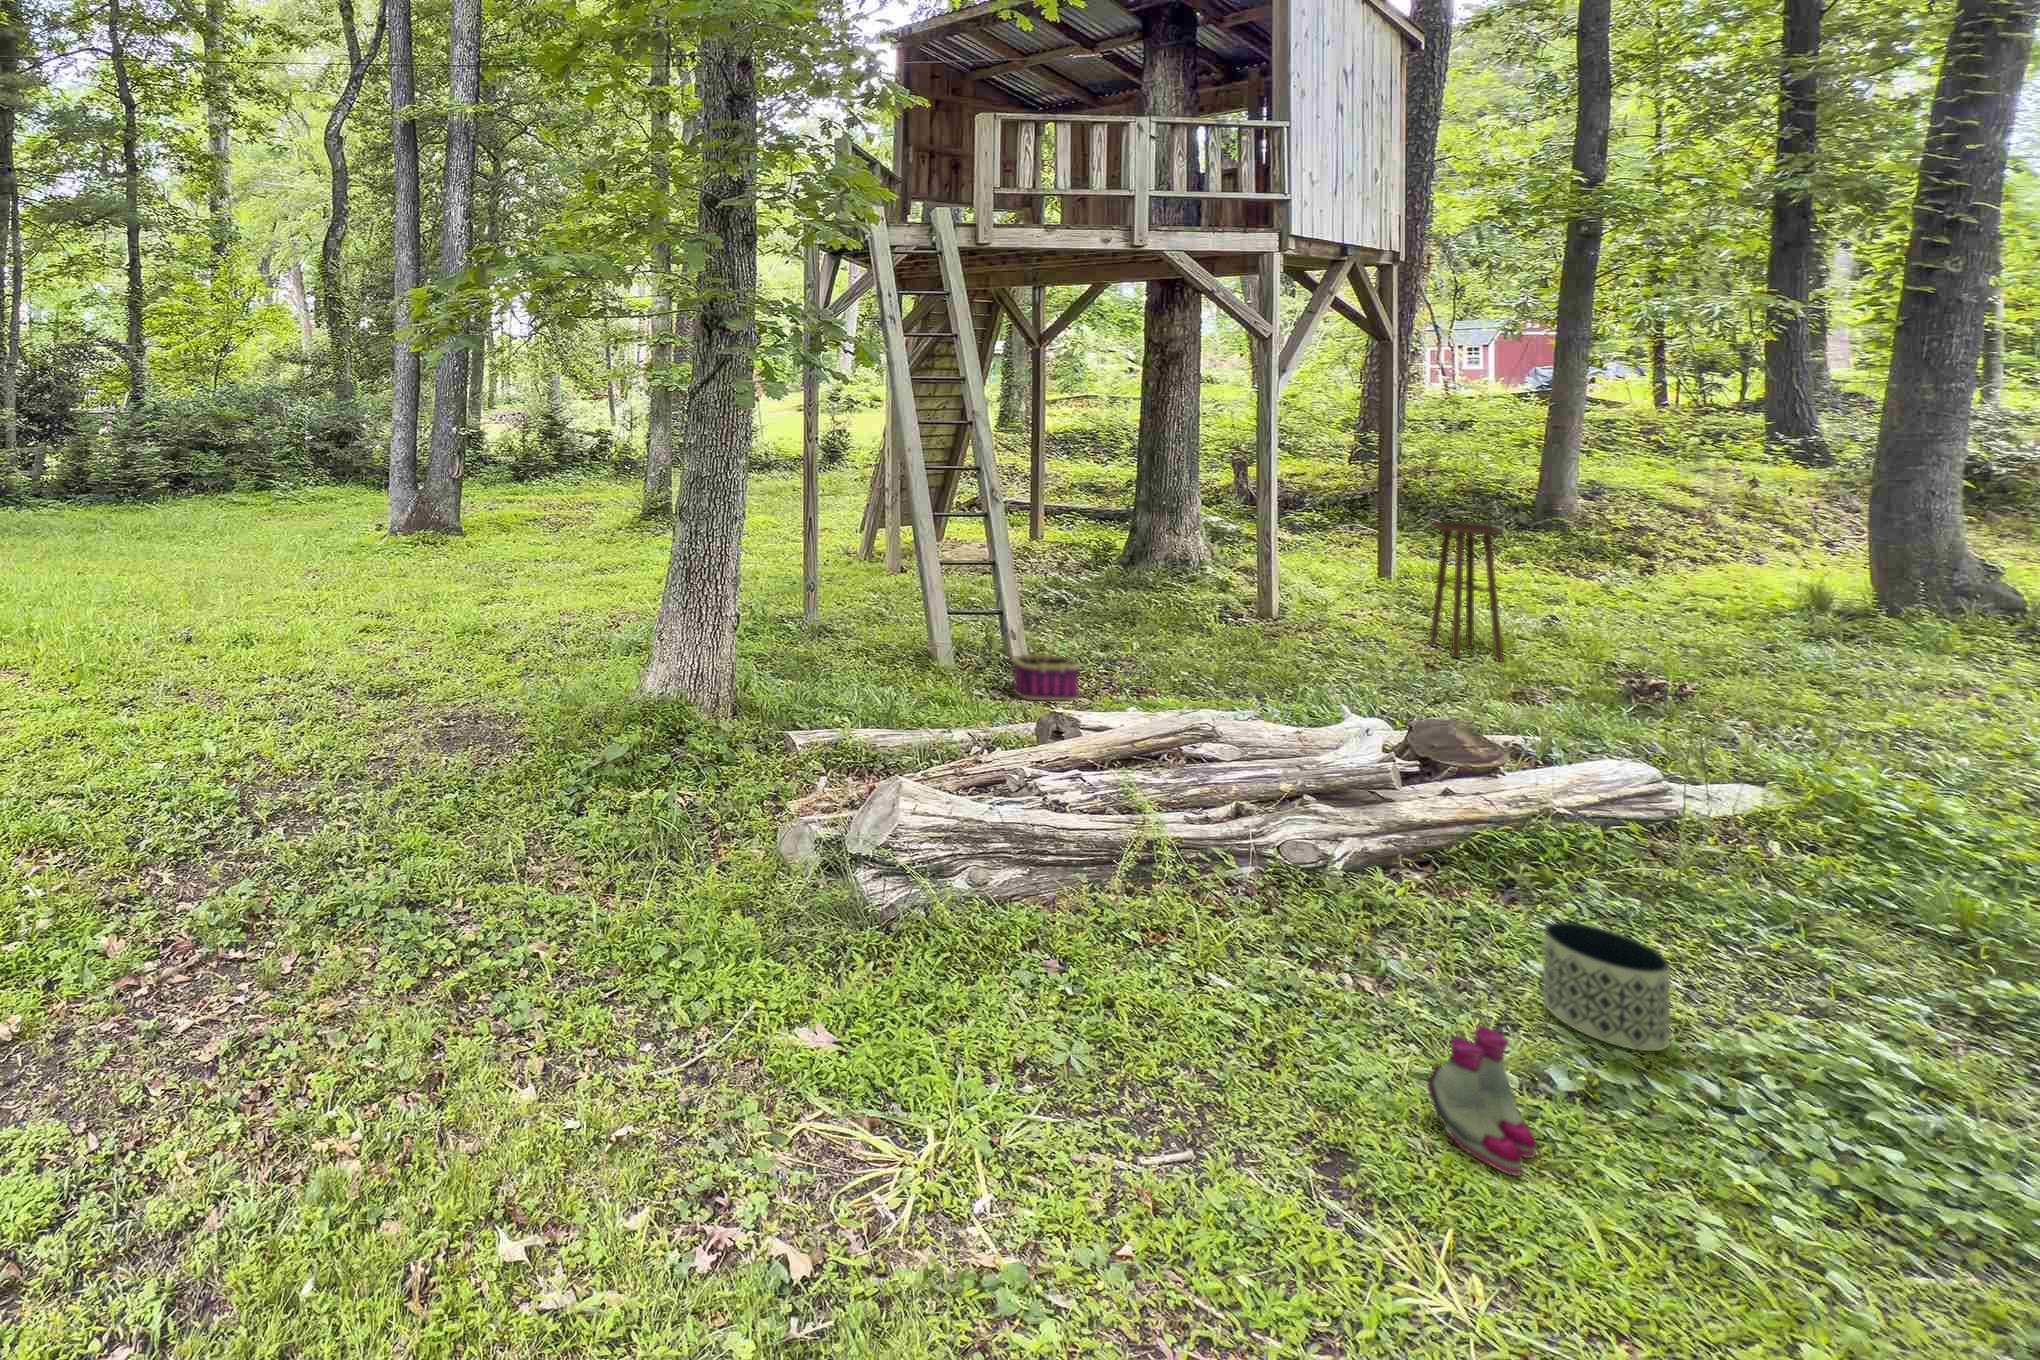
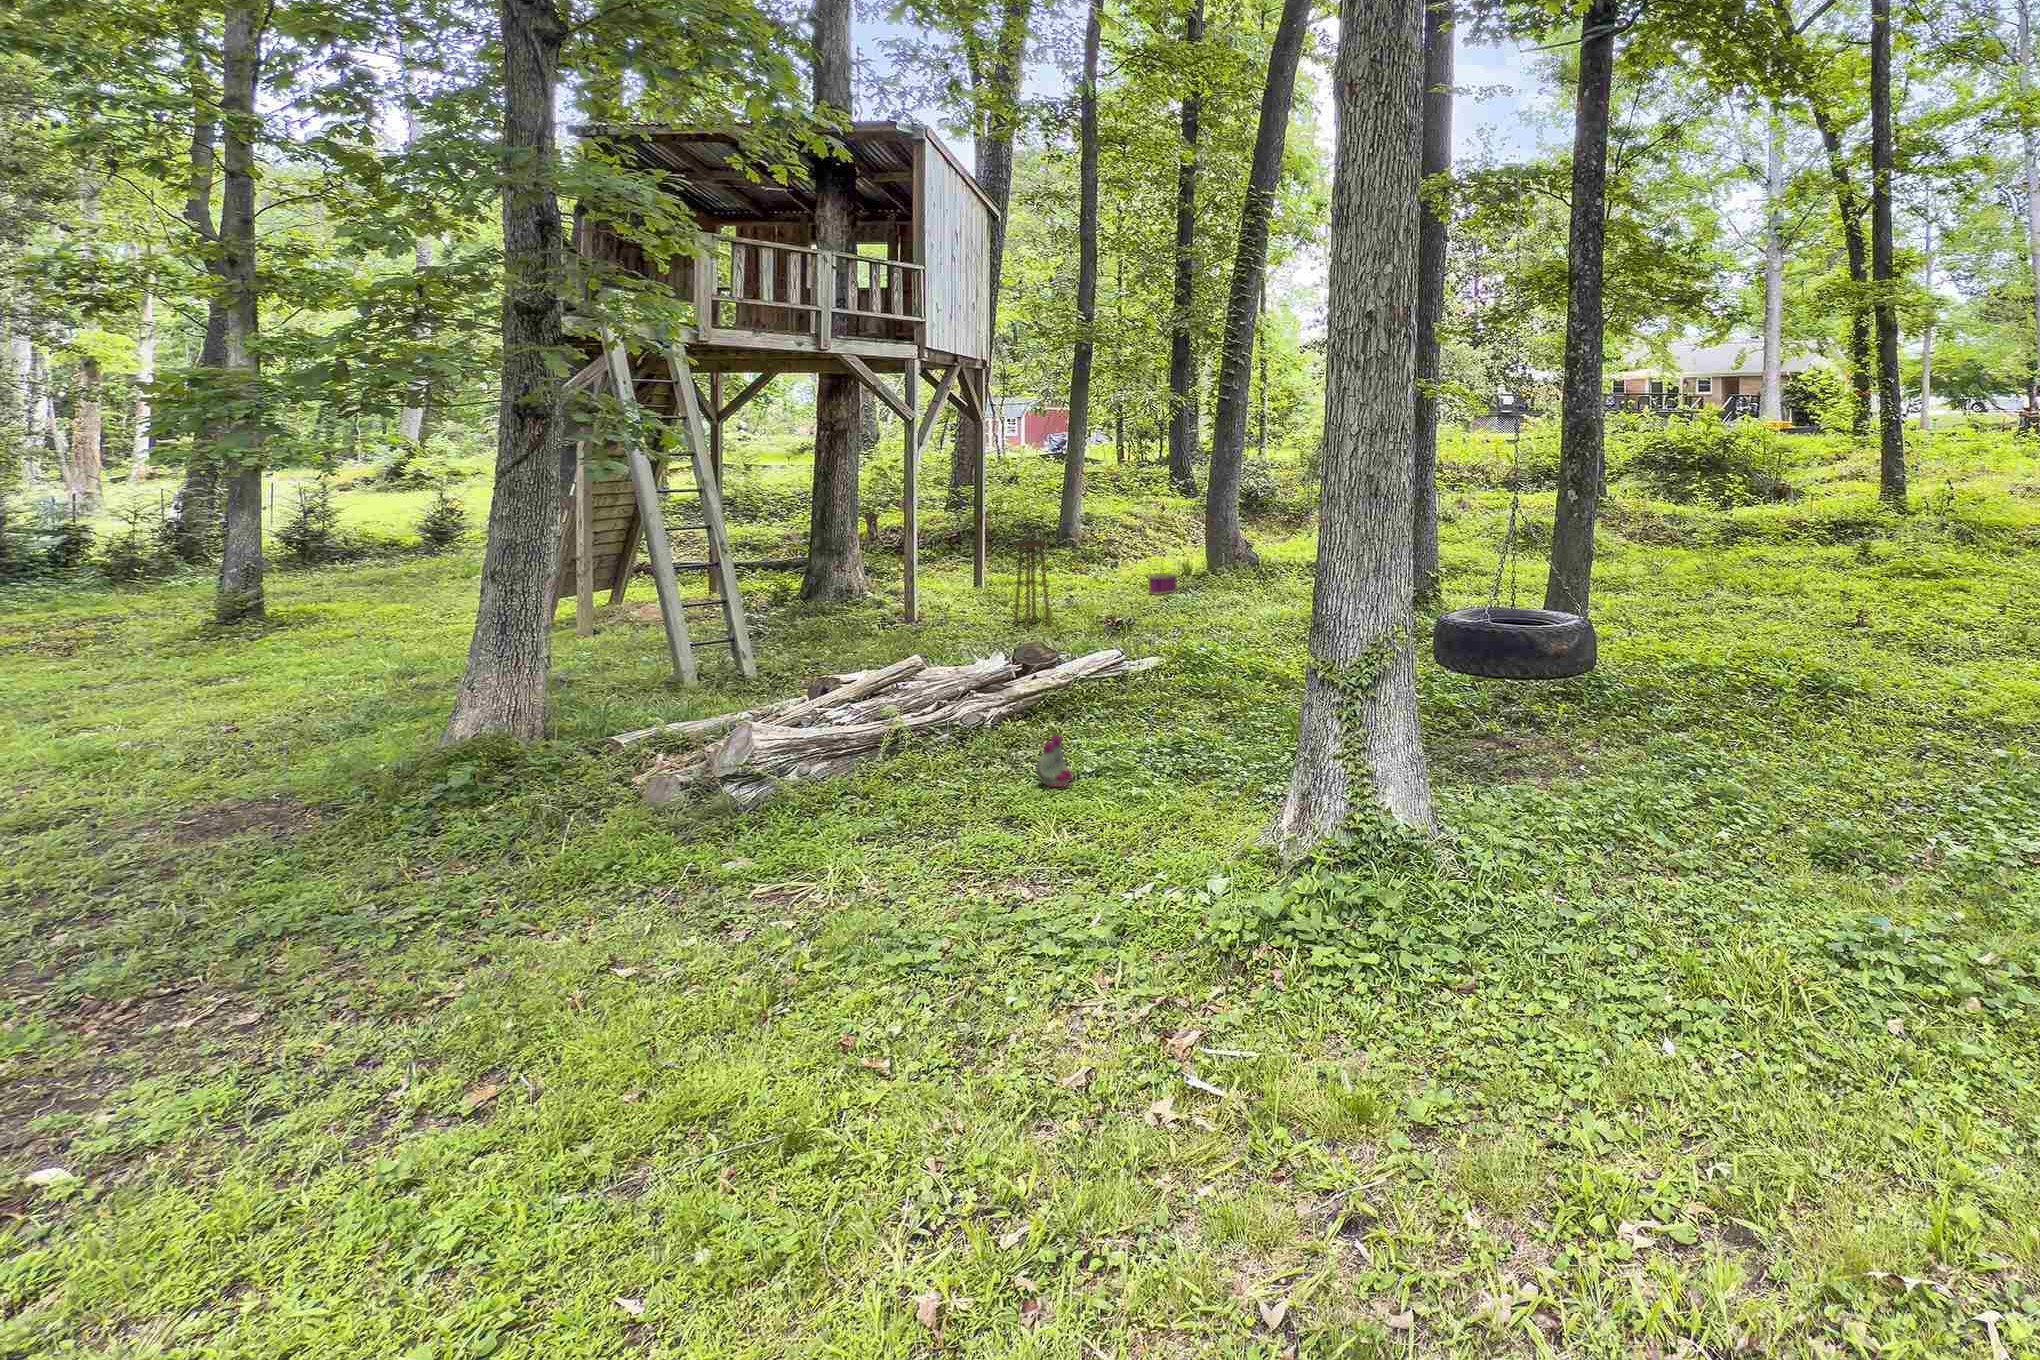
basket: present [1012,622,1080,701] -> present [1148,555,1177,595]
planter: present [1543,922,1670,1051] -> none [1073,698,1115,743]

